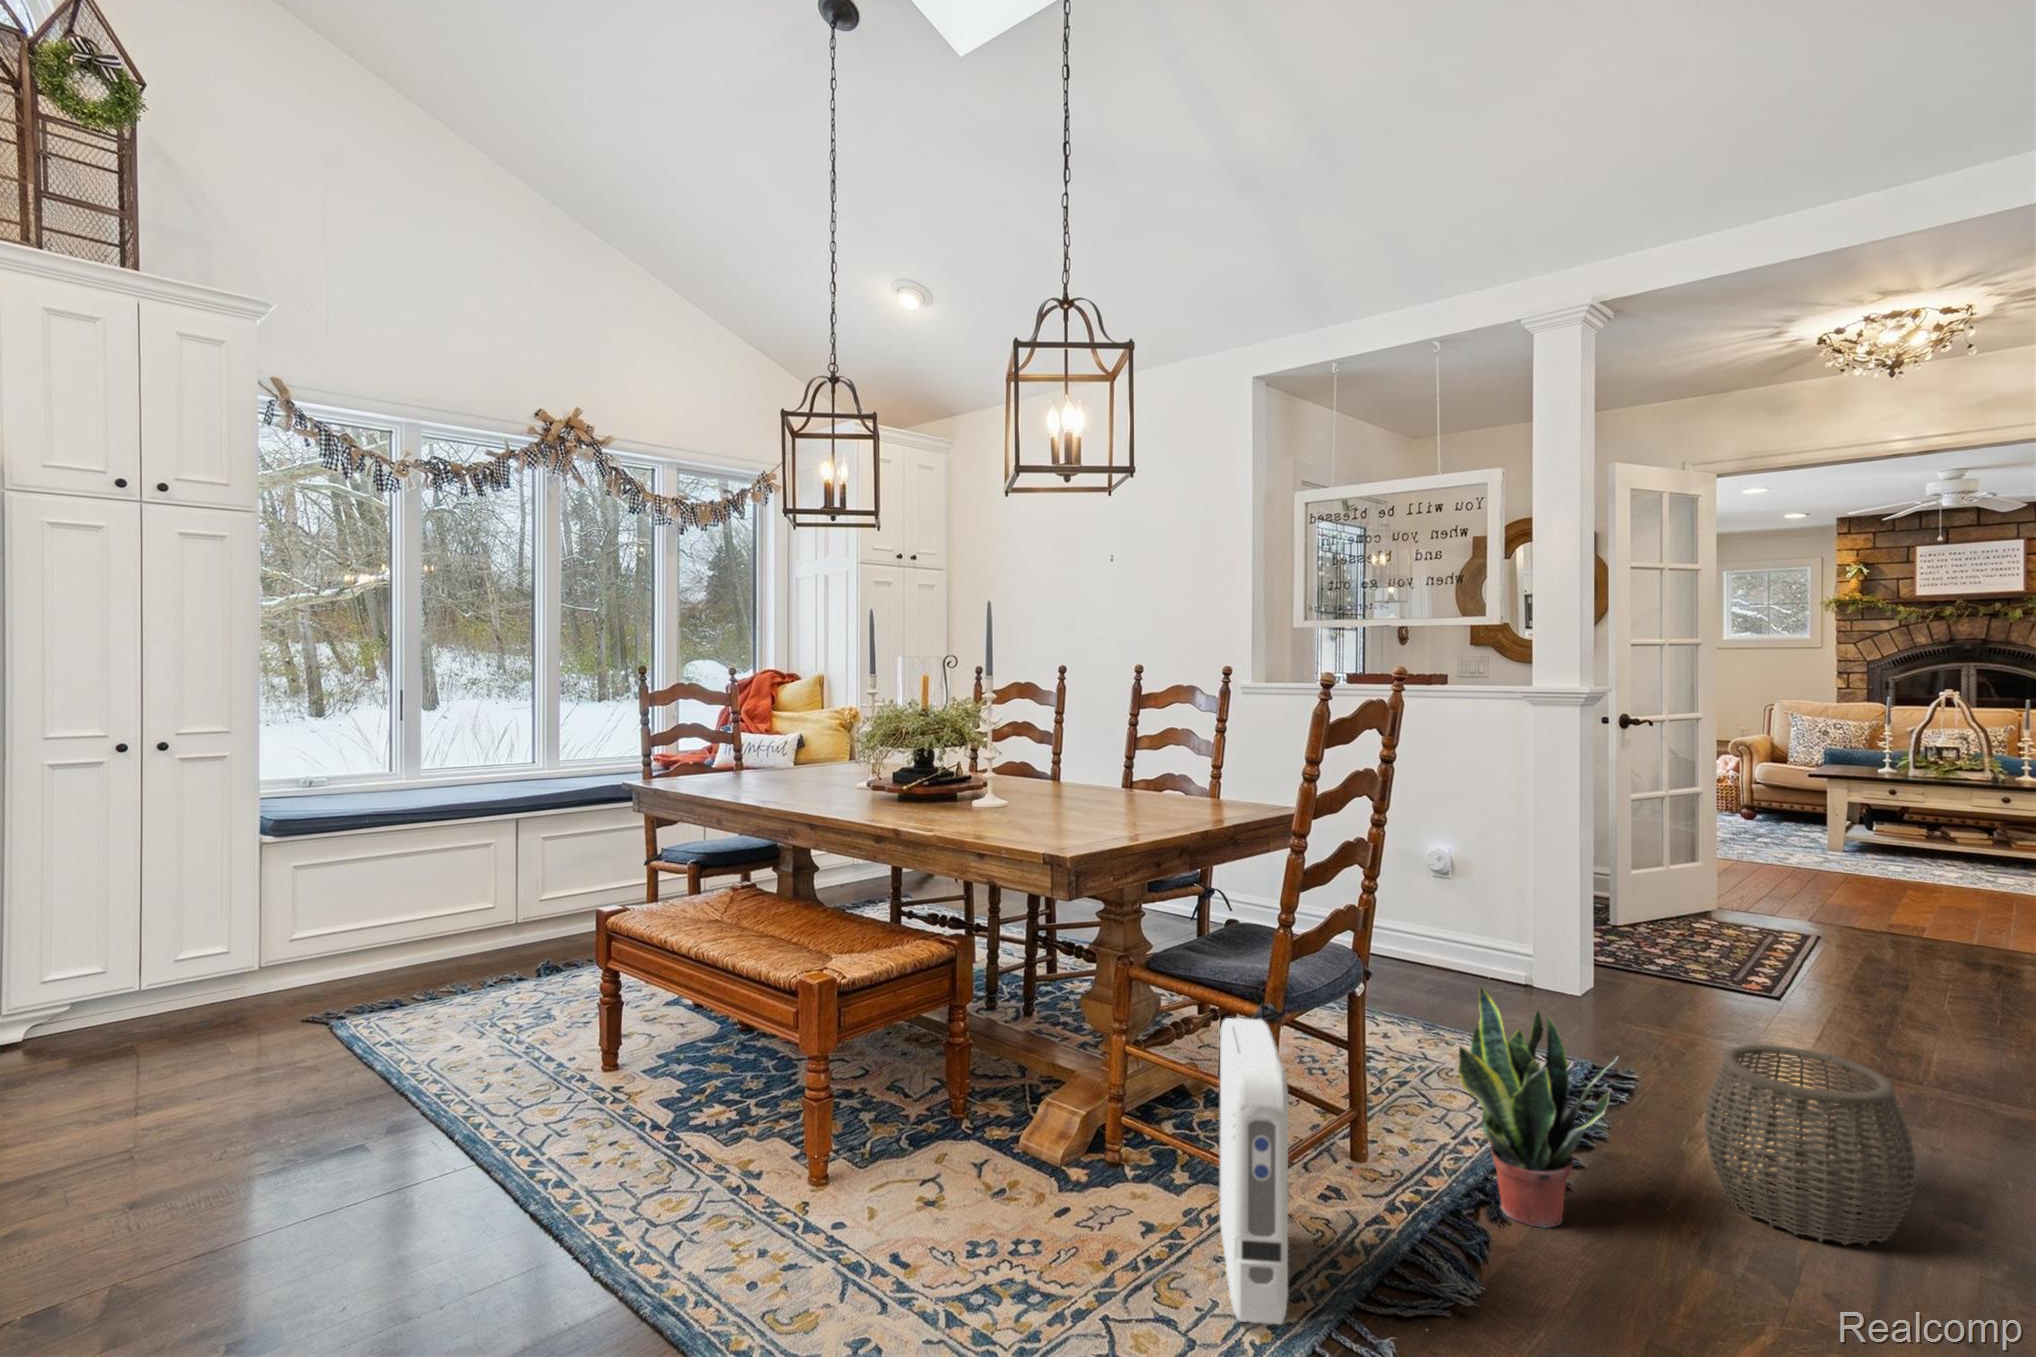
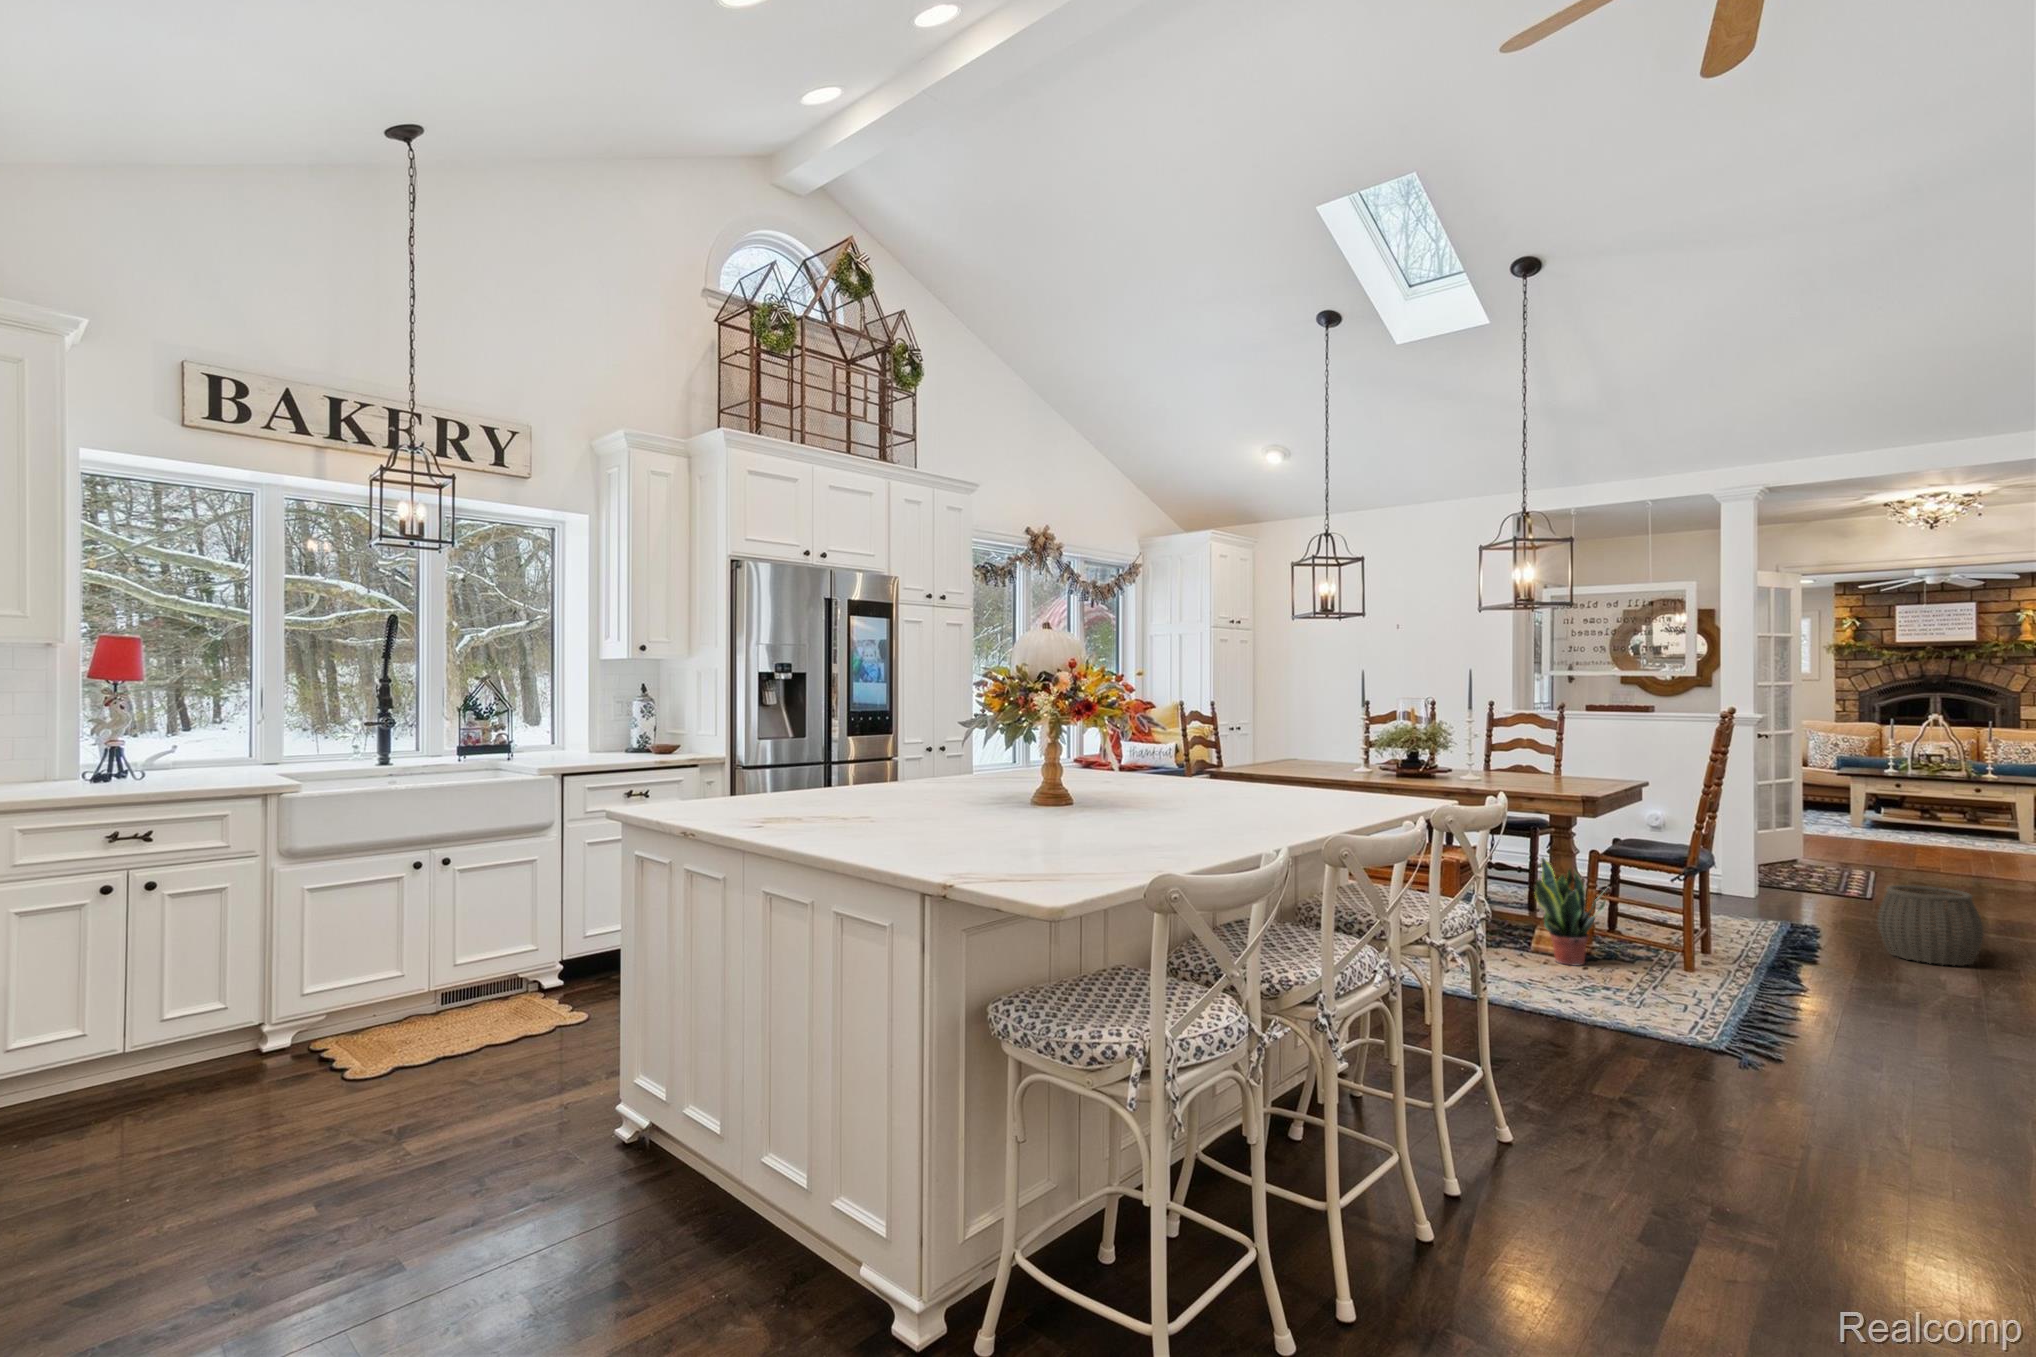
potted plant: present [1457,987,1618,1228] -> present [1535,857,1606,966]
air purifier: present [1220,1018,1288,1324] -> none [1667,864,1735,984]

